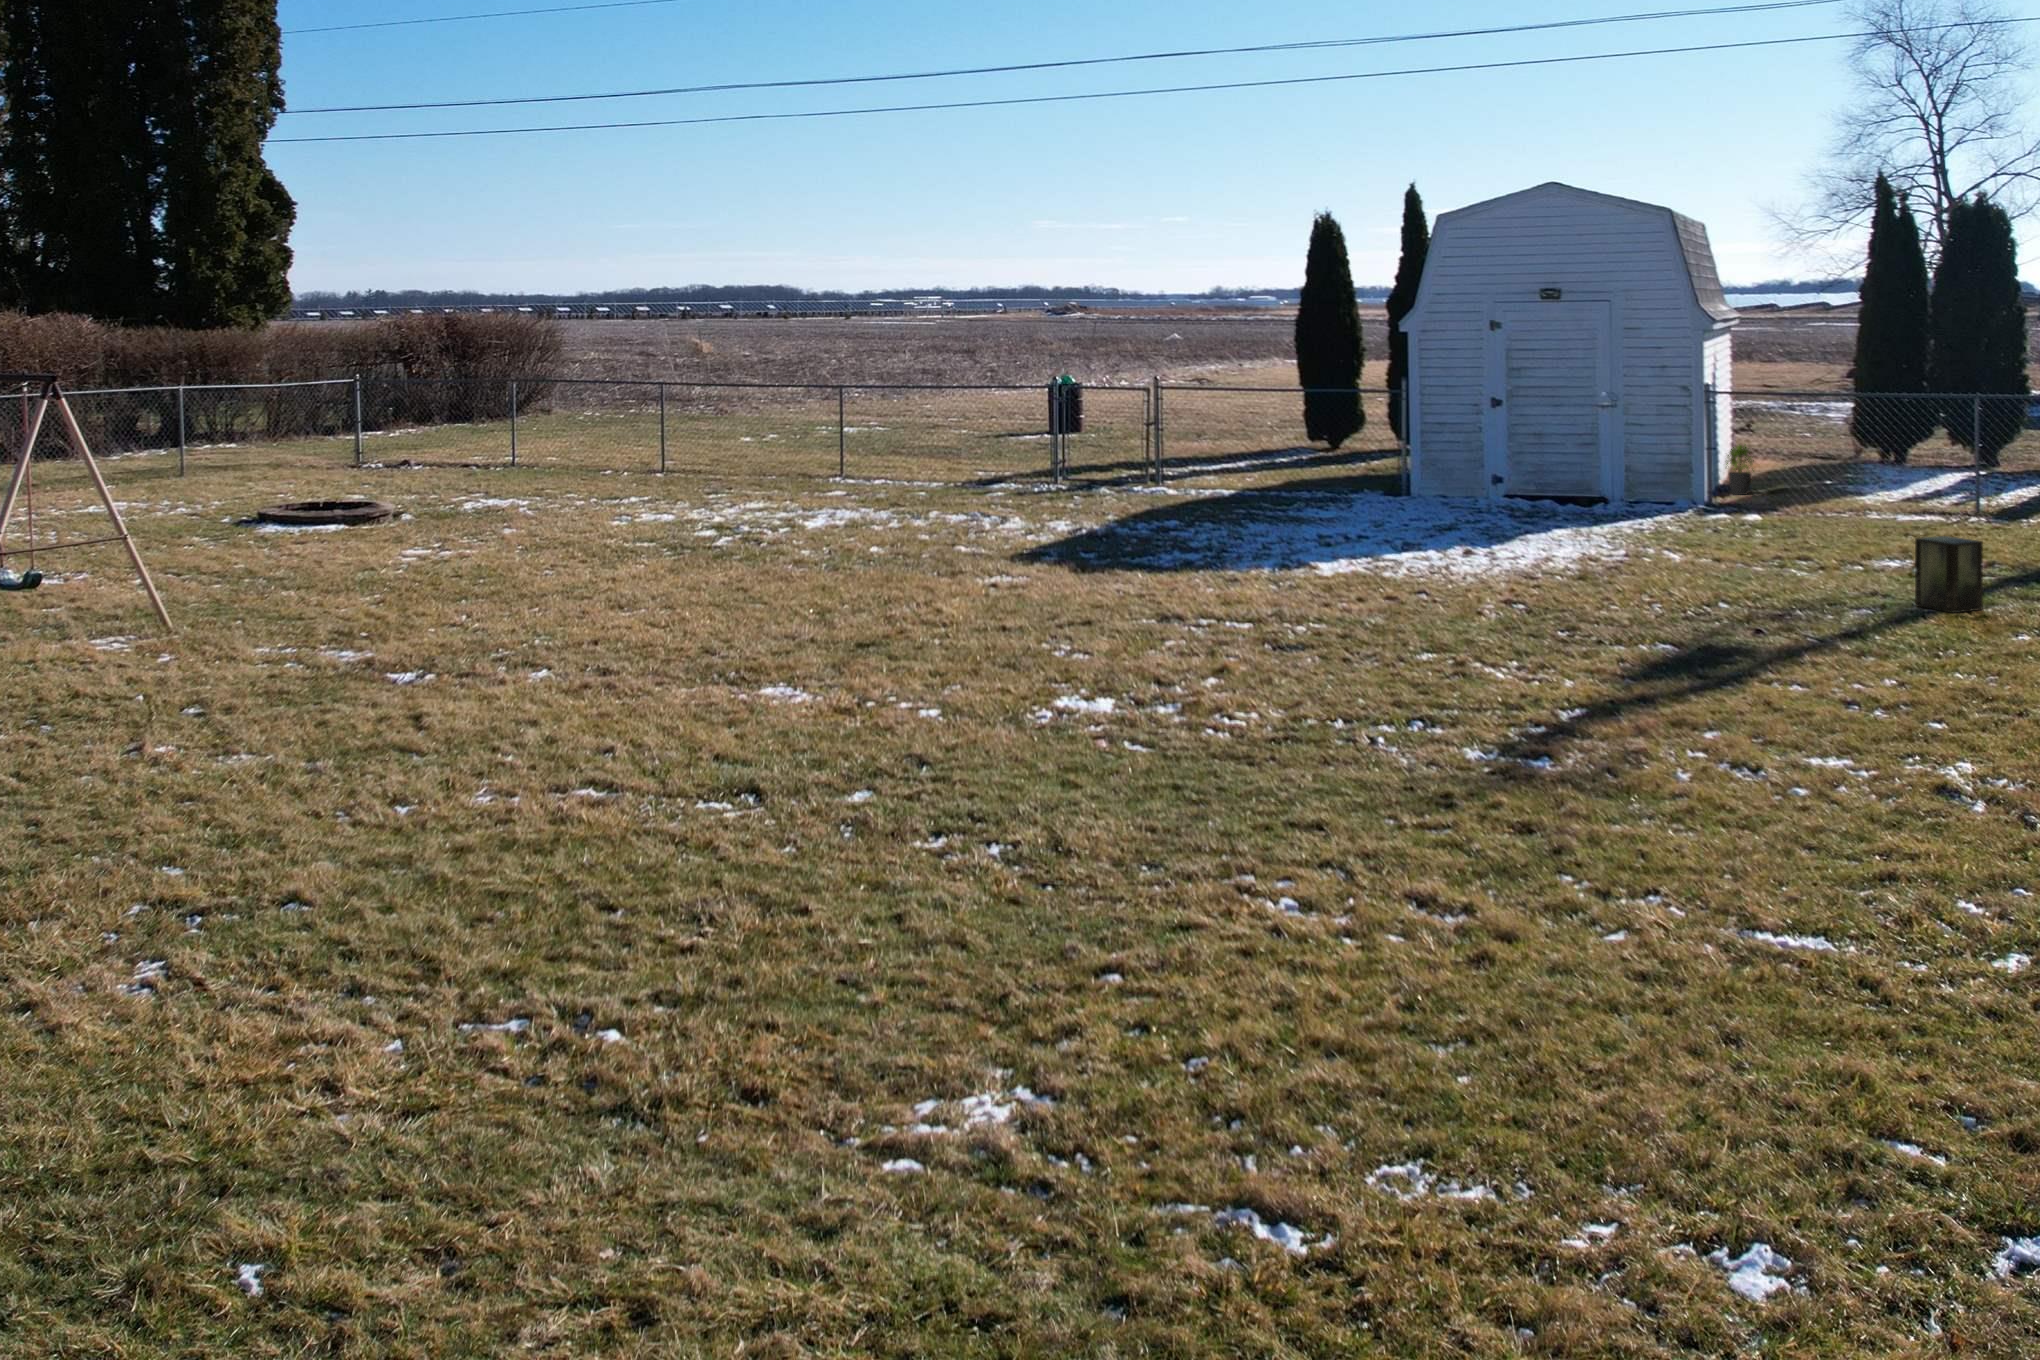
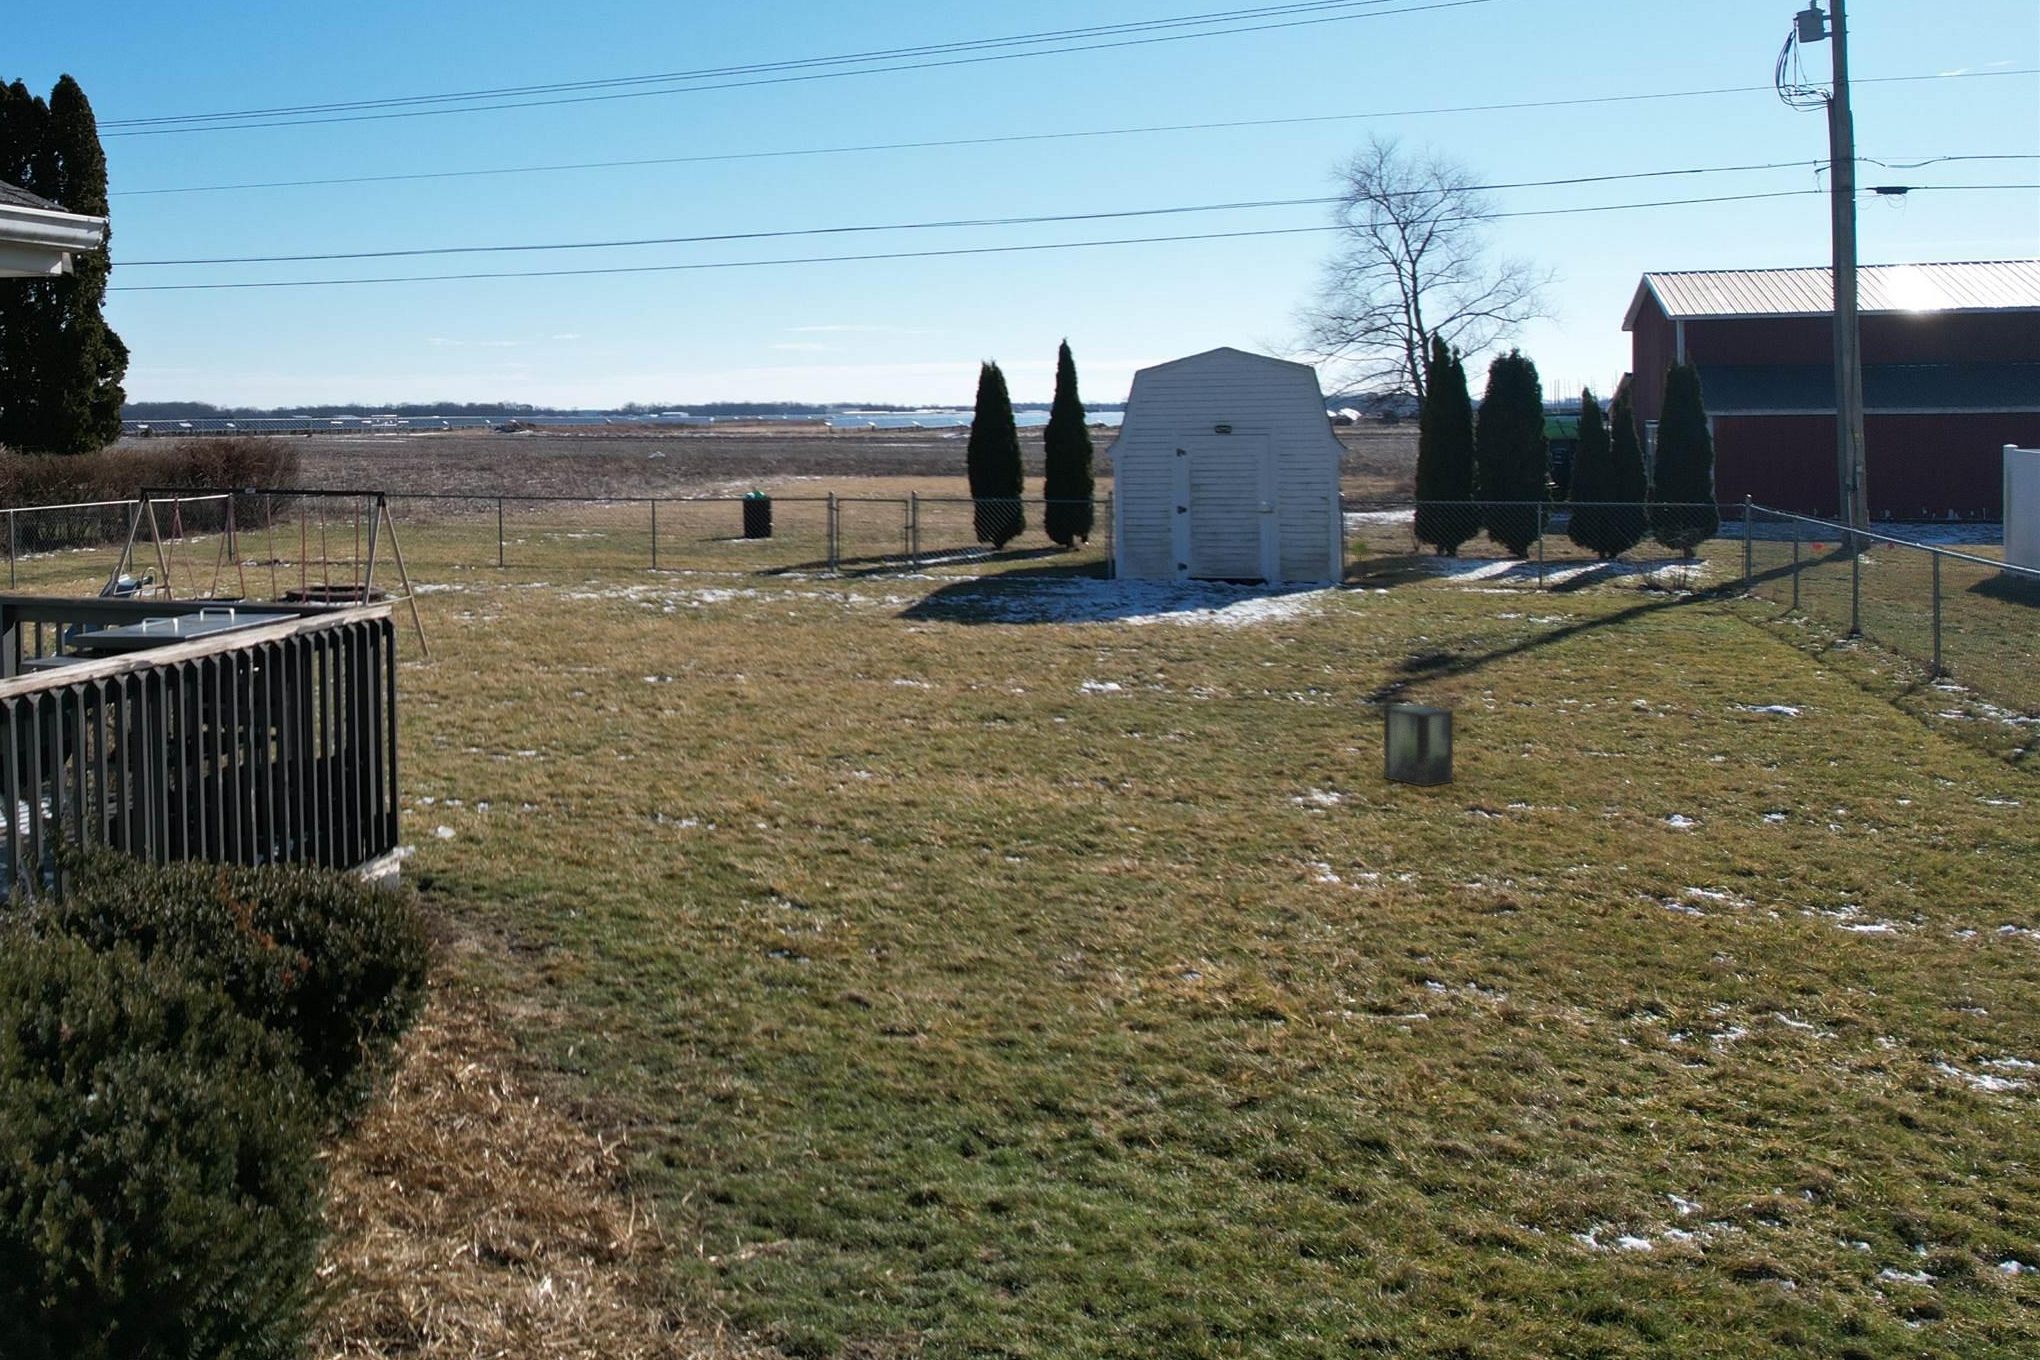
storage box: present [1915,536,1983,613] -> present [1384,704,1453,787]

